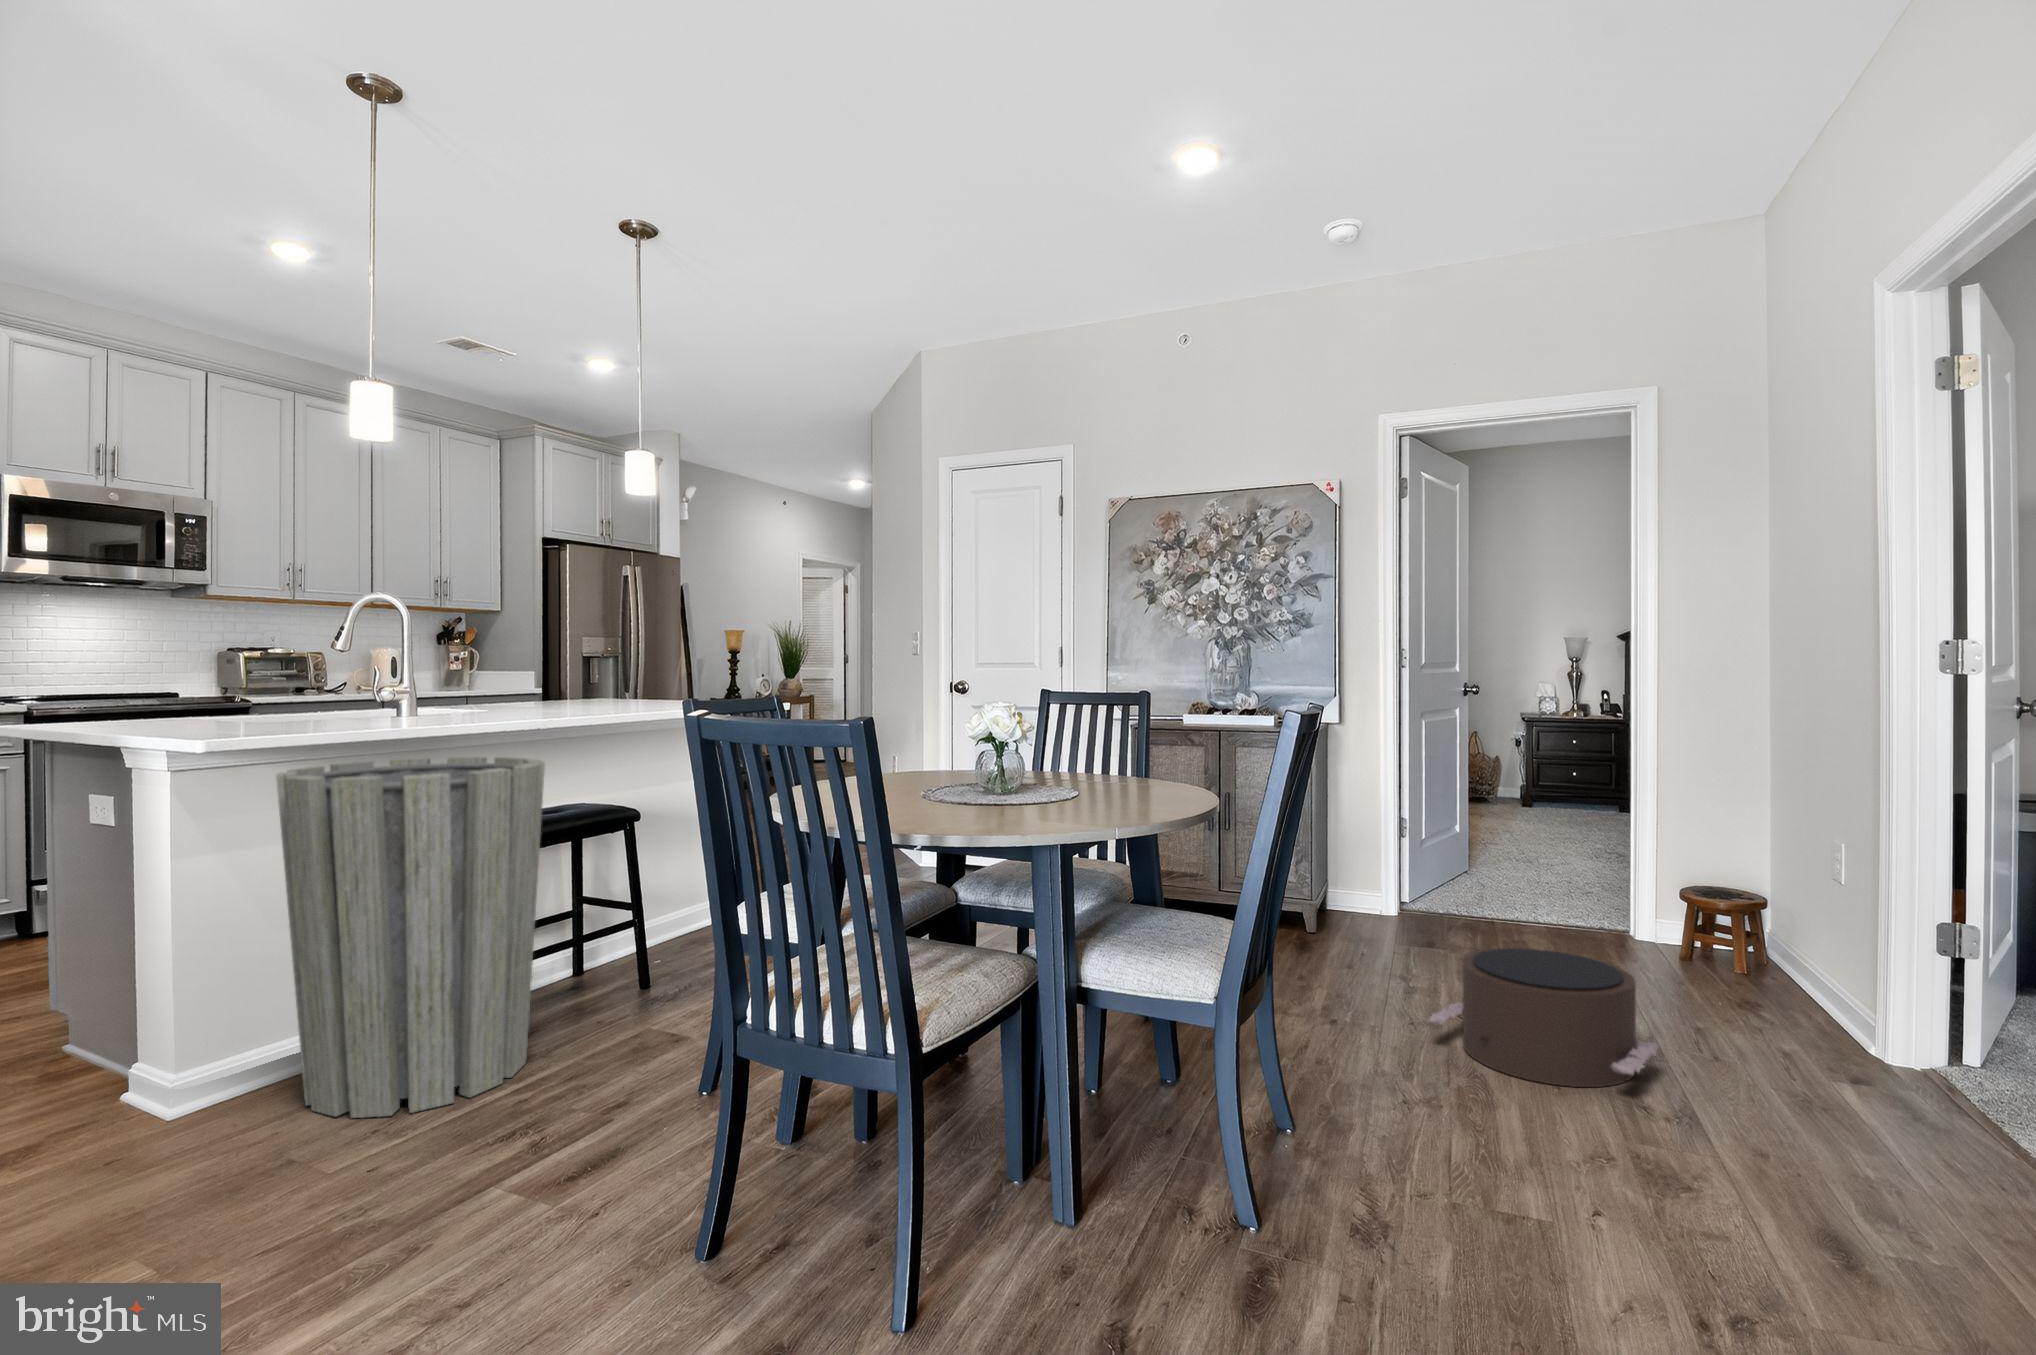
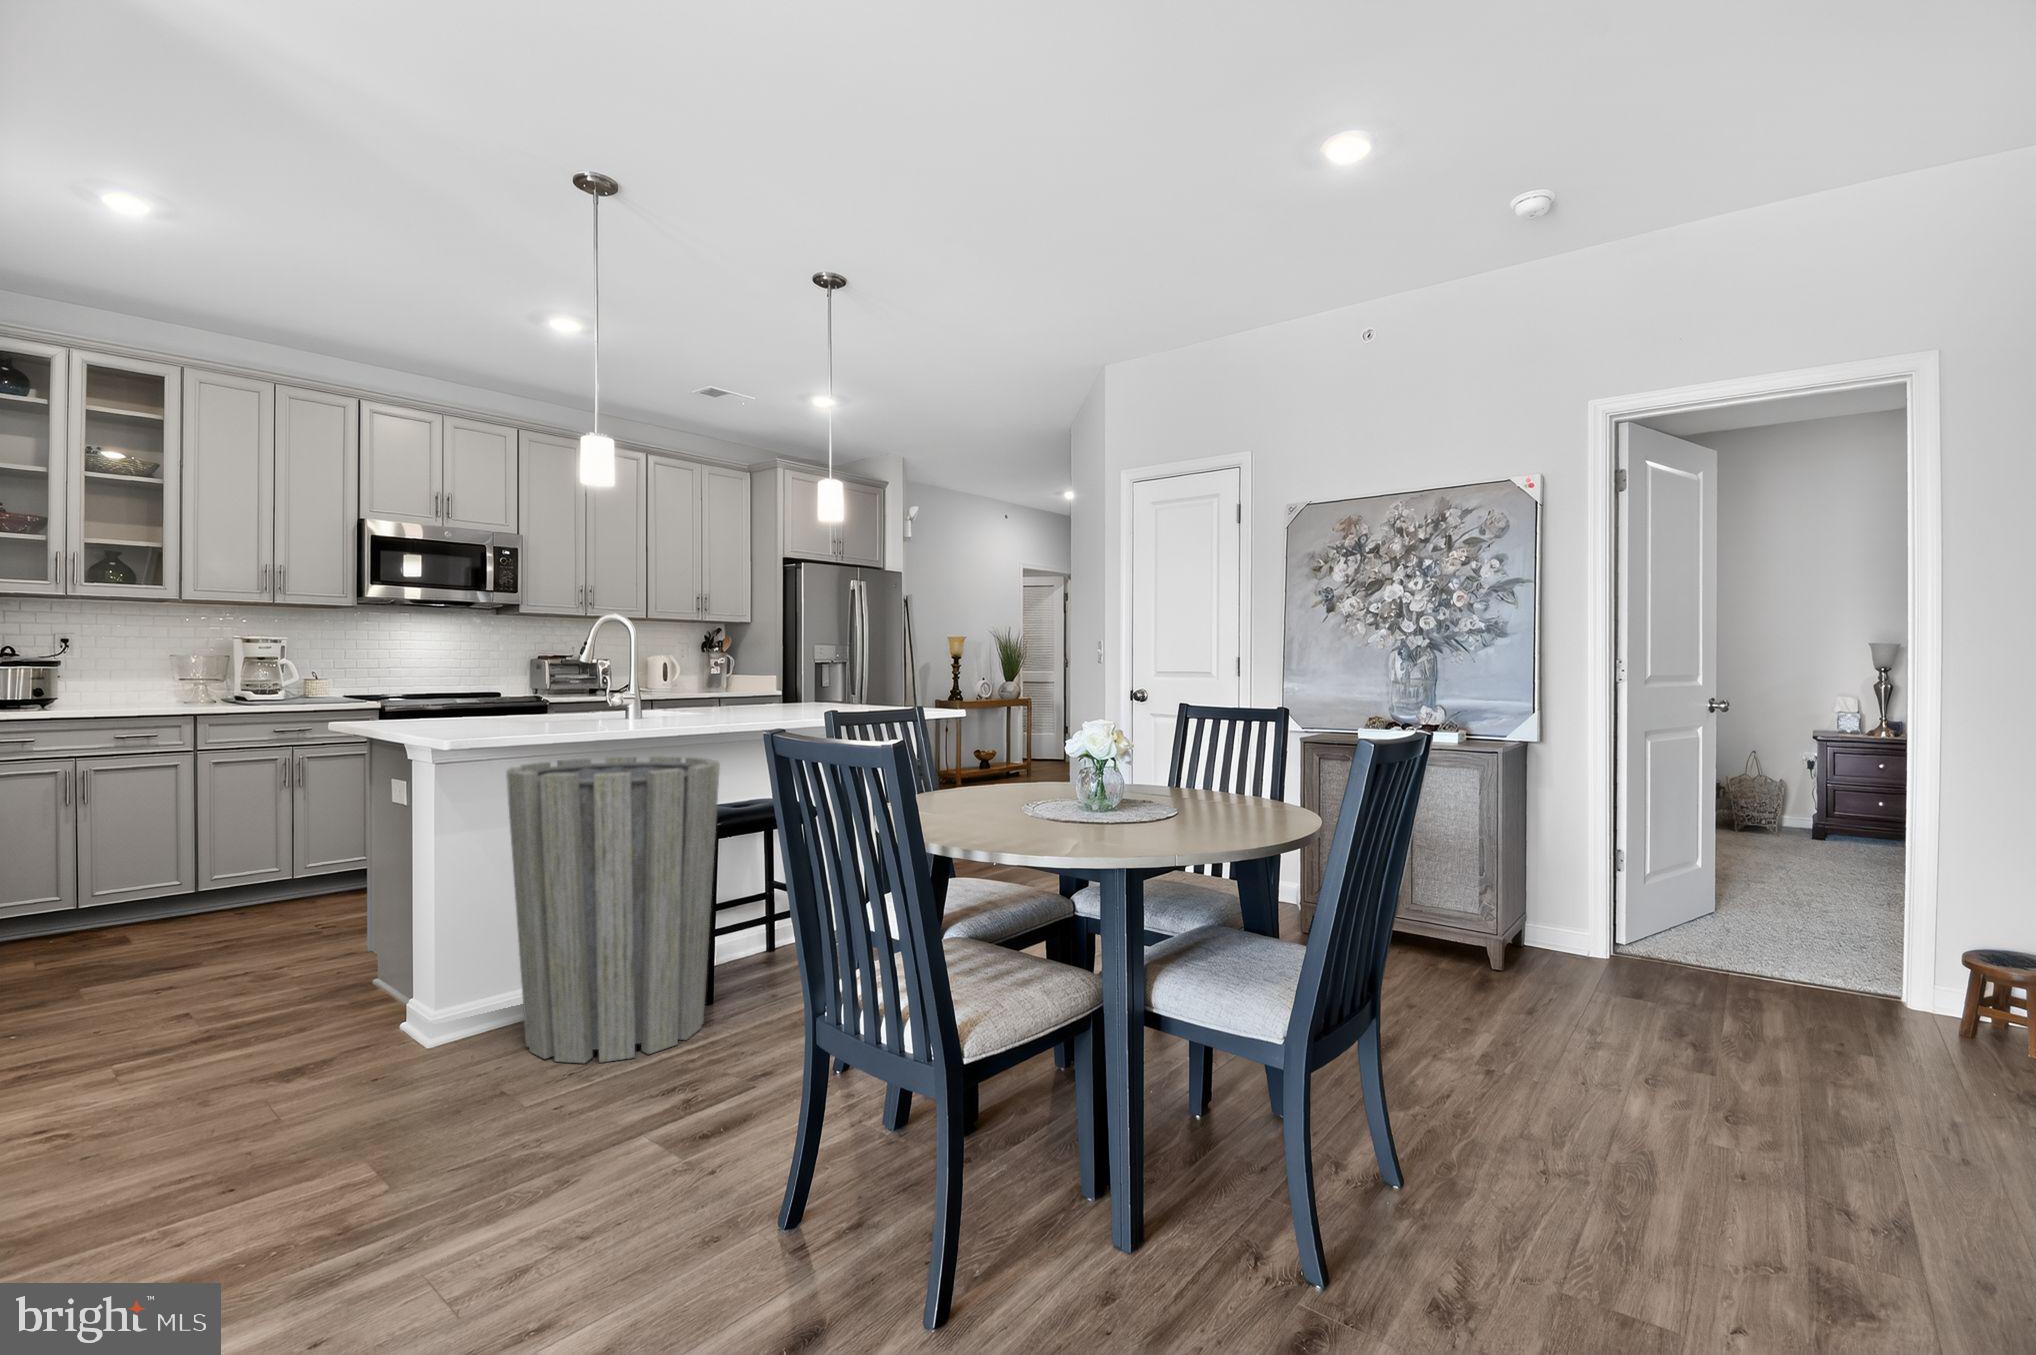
pouf: present [1429,948,1659,1087] -> none [1591,1006,1887,1180]

